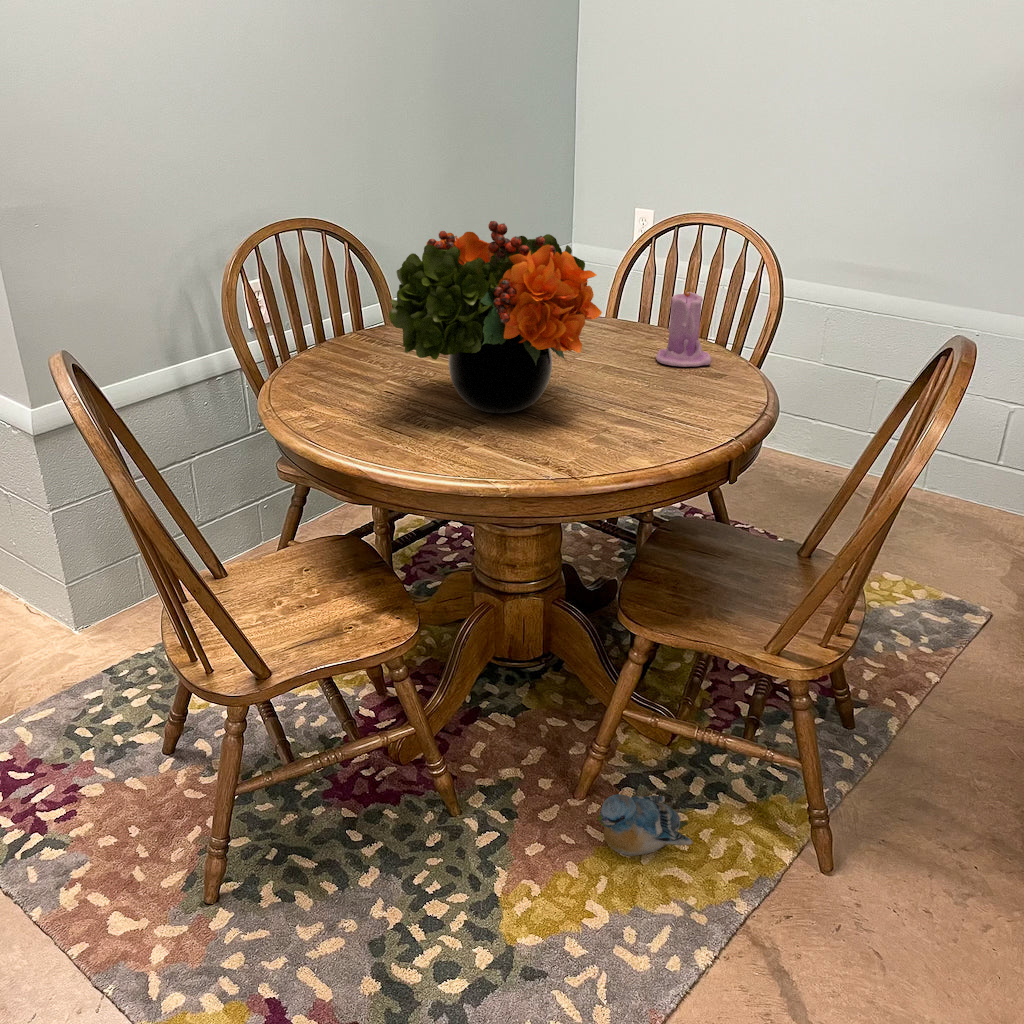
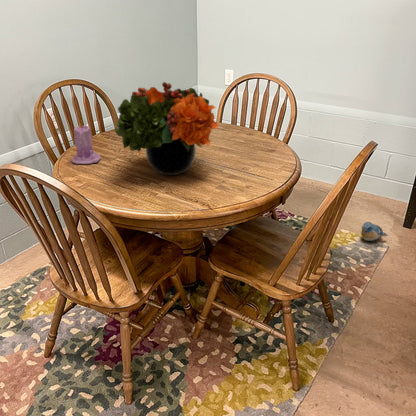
candle: present [656,285,711,367] -> present [72,123,101,164]
plush toy: present [598,794,693,856] -> present [361,222,388,241]

